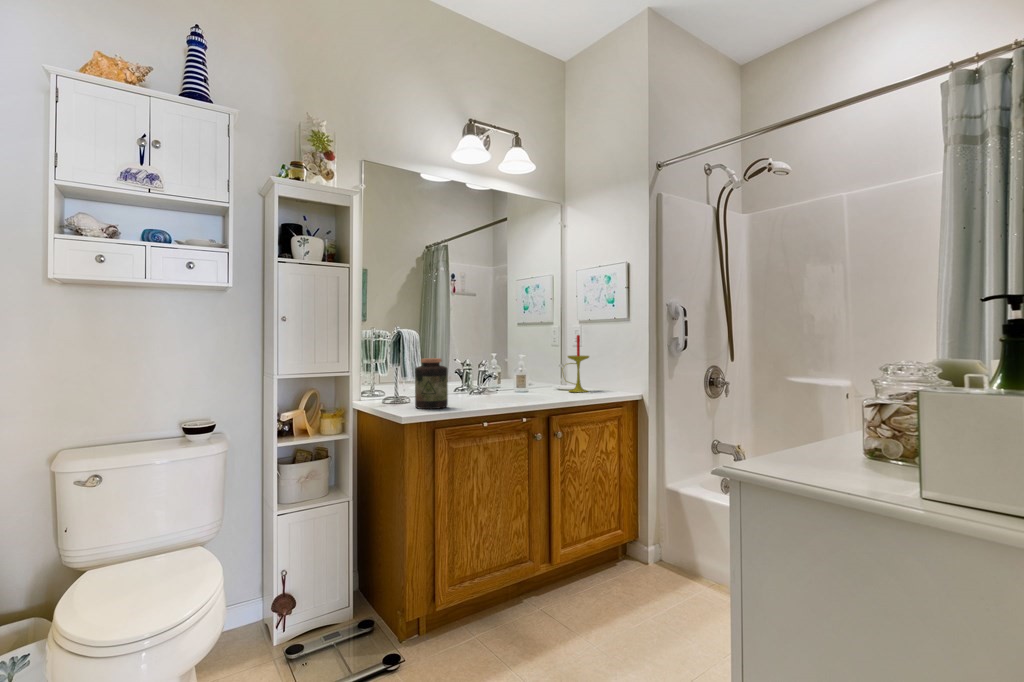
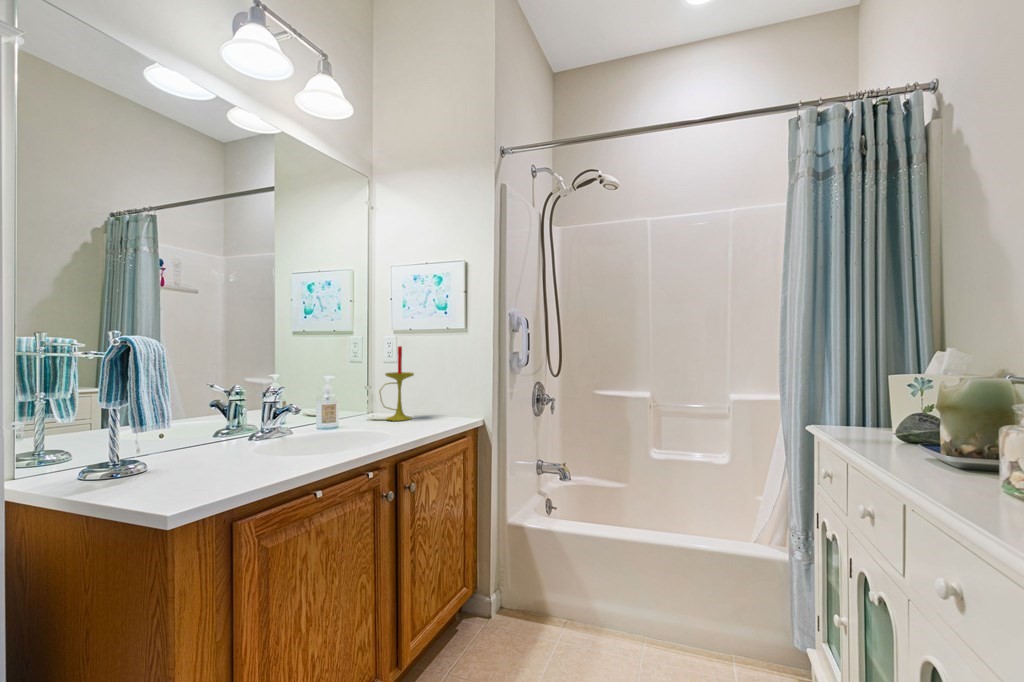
jar: present [415,358,448,409] -> none [176,388,246,486]

